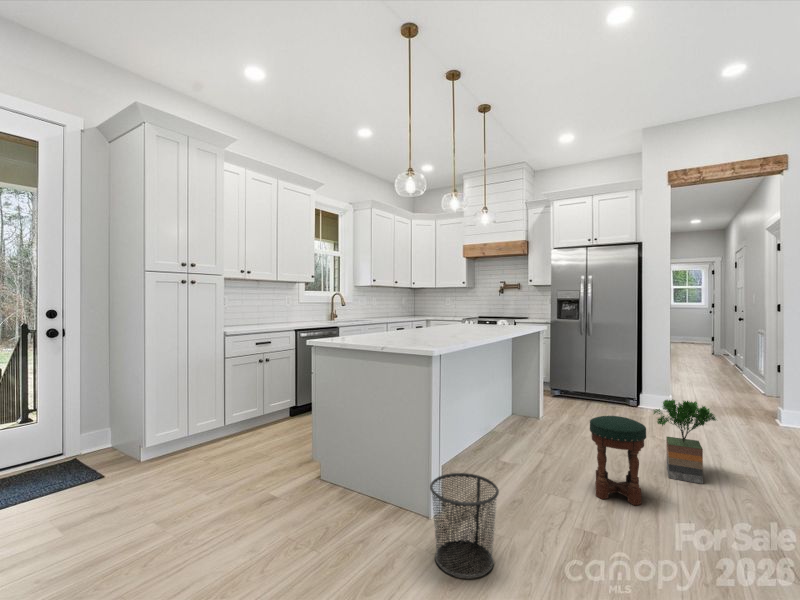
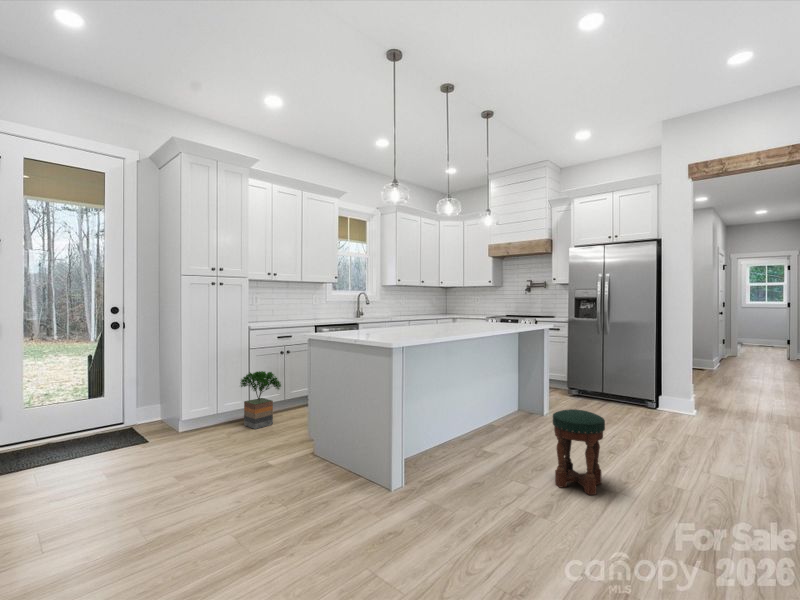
potted tree: present [654,400,716,484] -> present [241,371,281,429]
waste bin: present [430,473,499,578] -> none [372,450,431,537]

